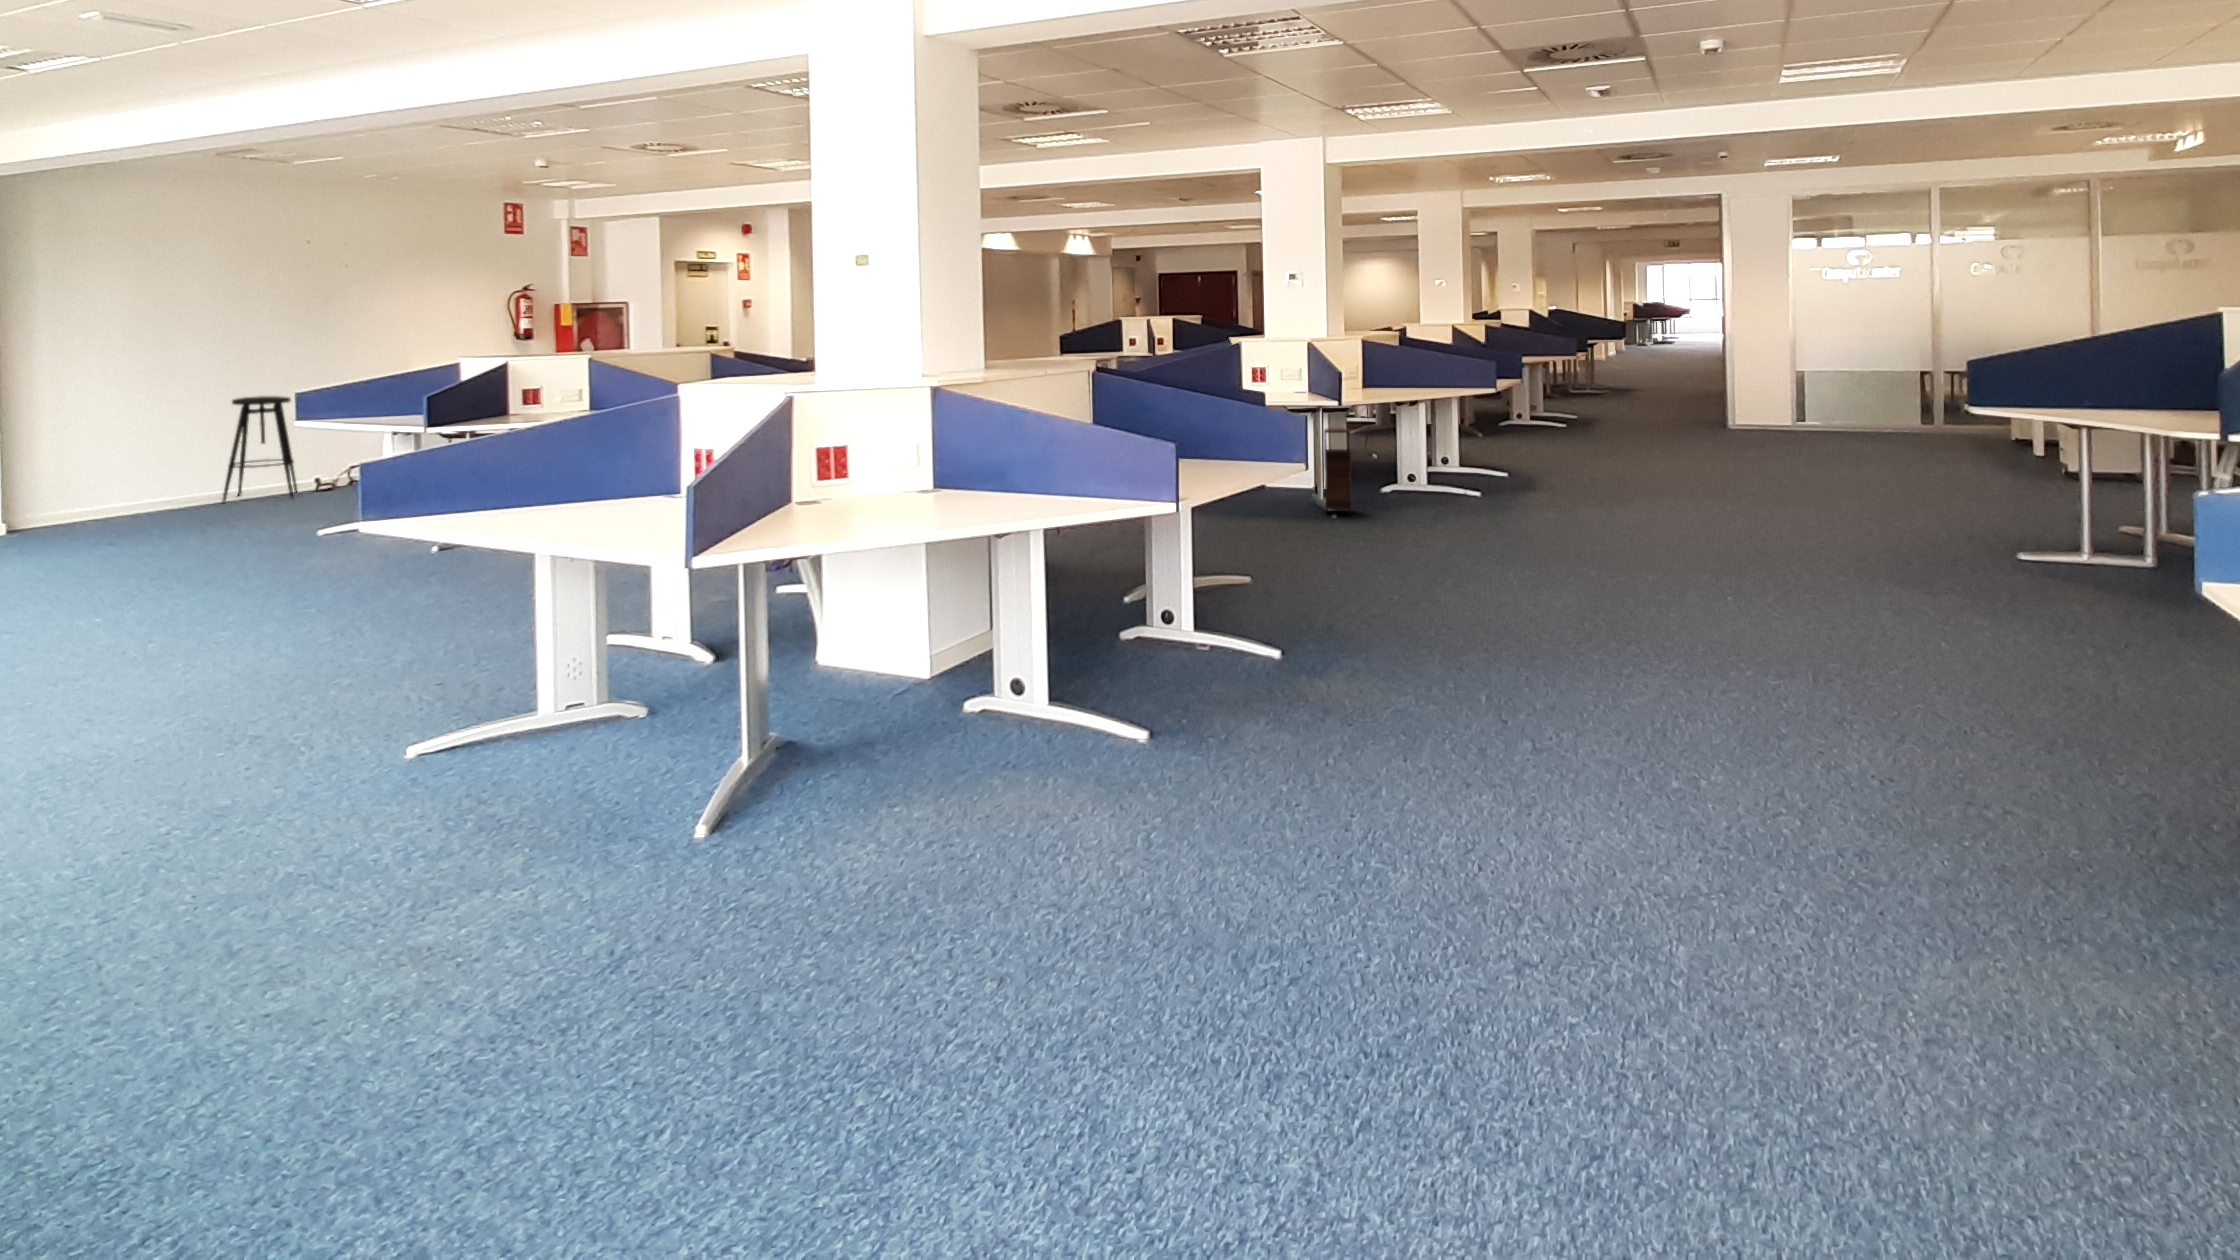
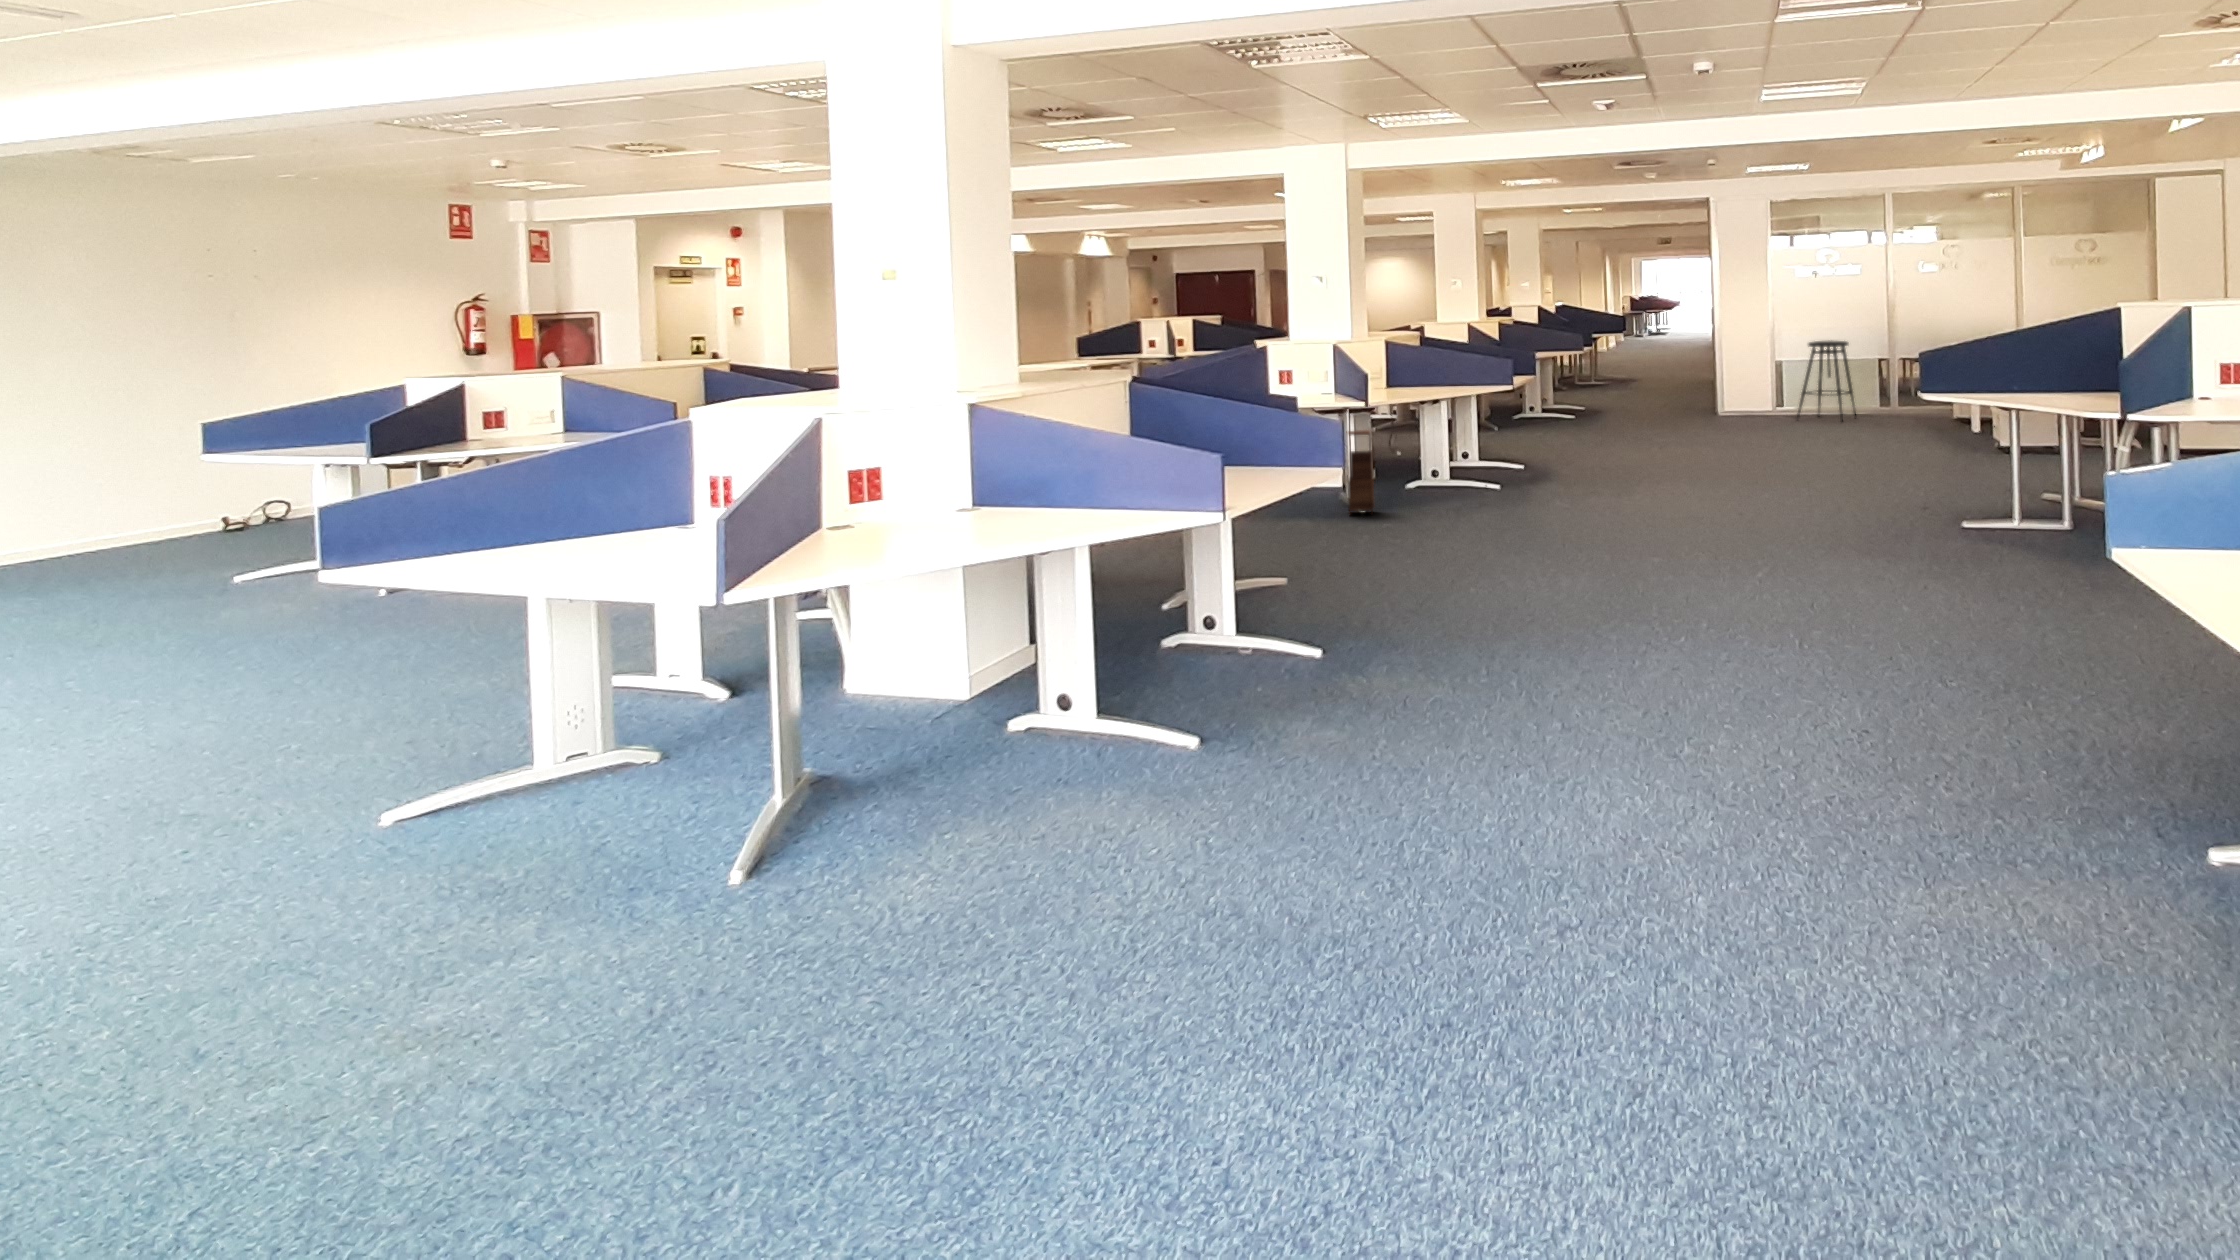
stool: present [222,396,297,503] -> present [1797,340,1856,421]

